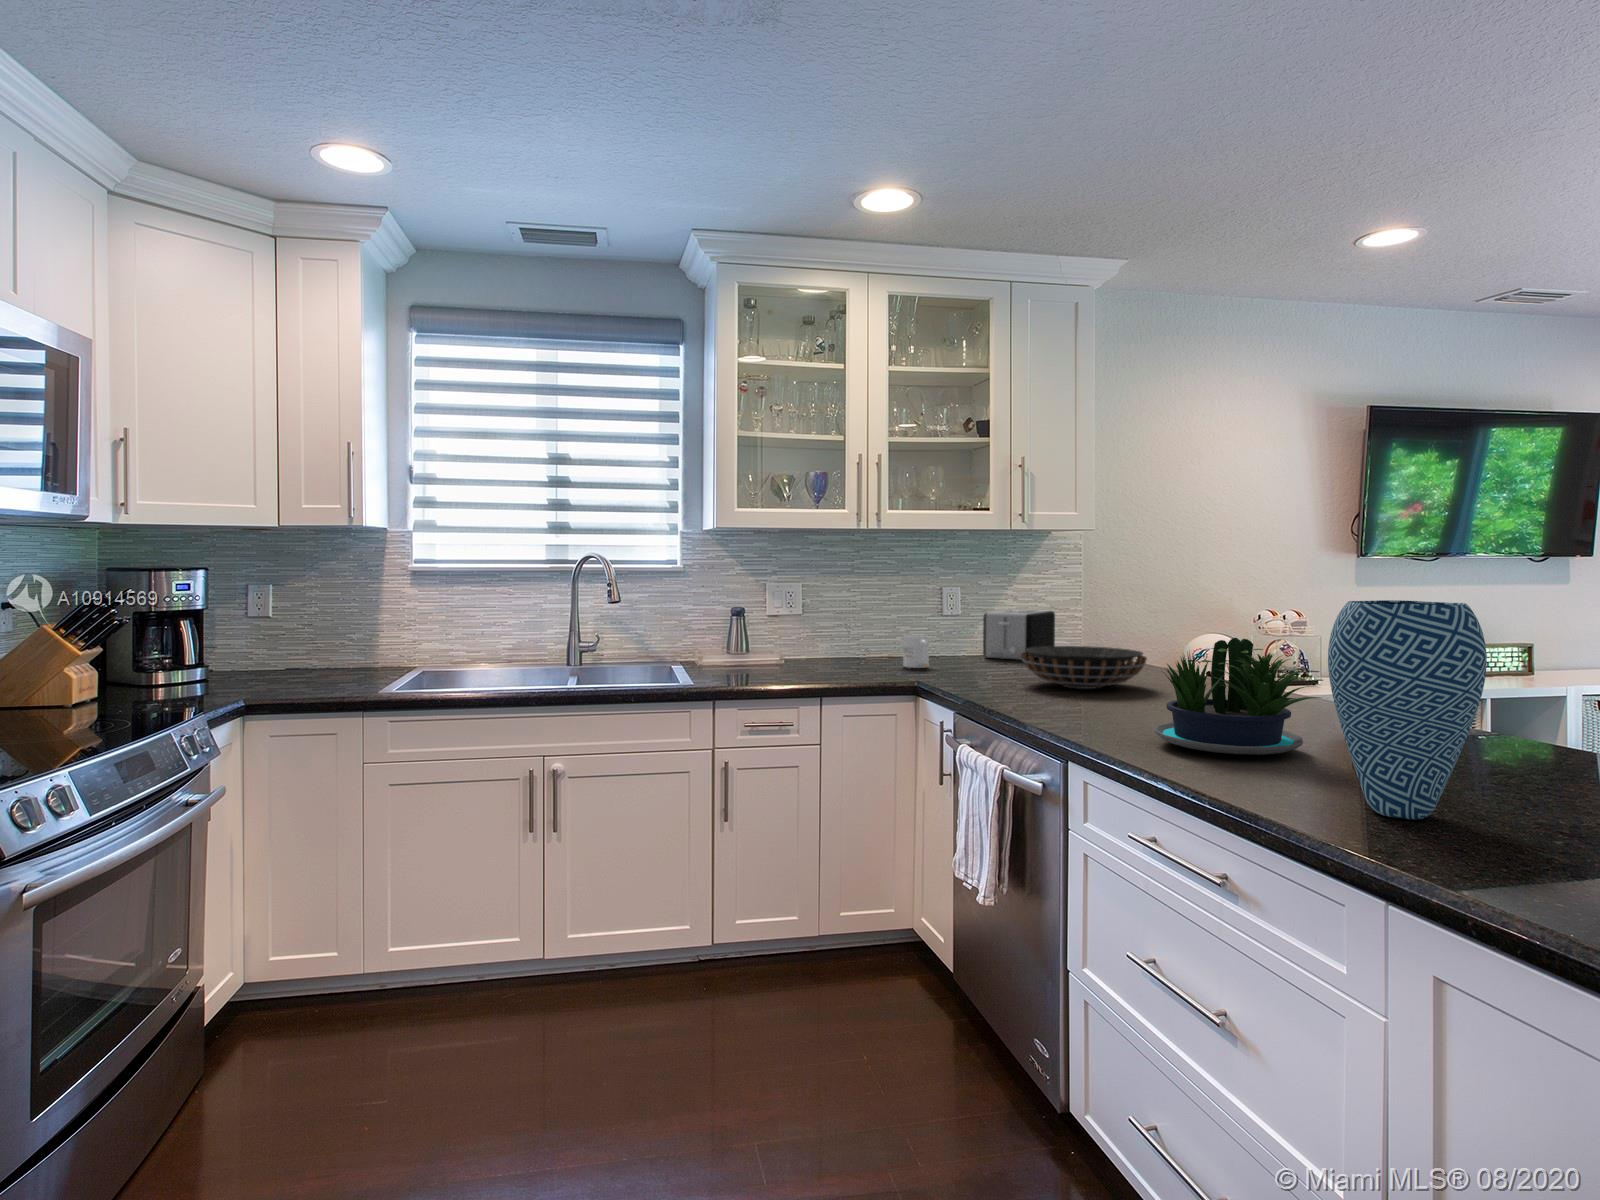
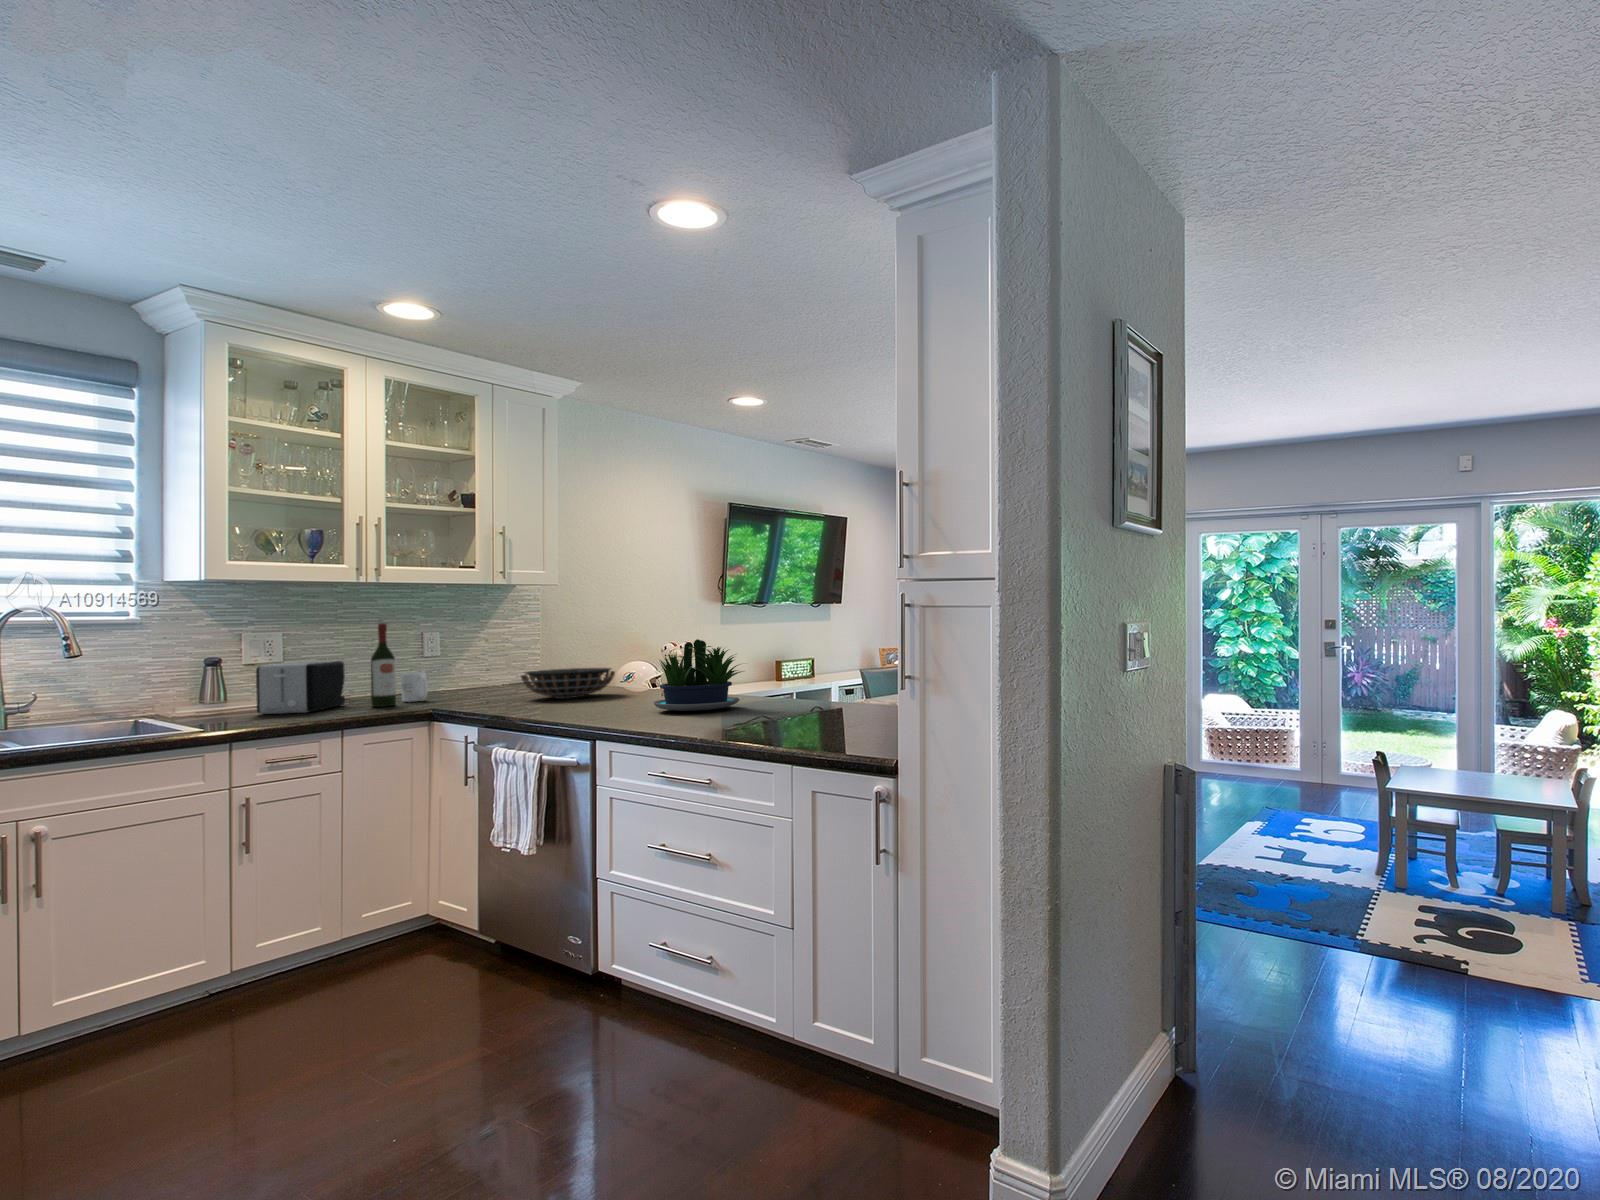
wine bottle: none [865,579,890,673] -> present [371,623,396,707]
vase: present [1328,600,1487,819] -> none [764,603,833,719]
toaster: present [983,610,1055,660] -> present [256,661,345,714]

